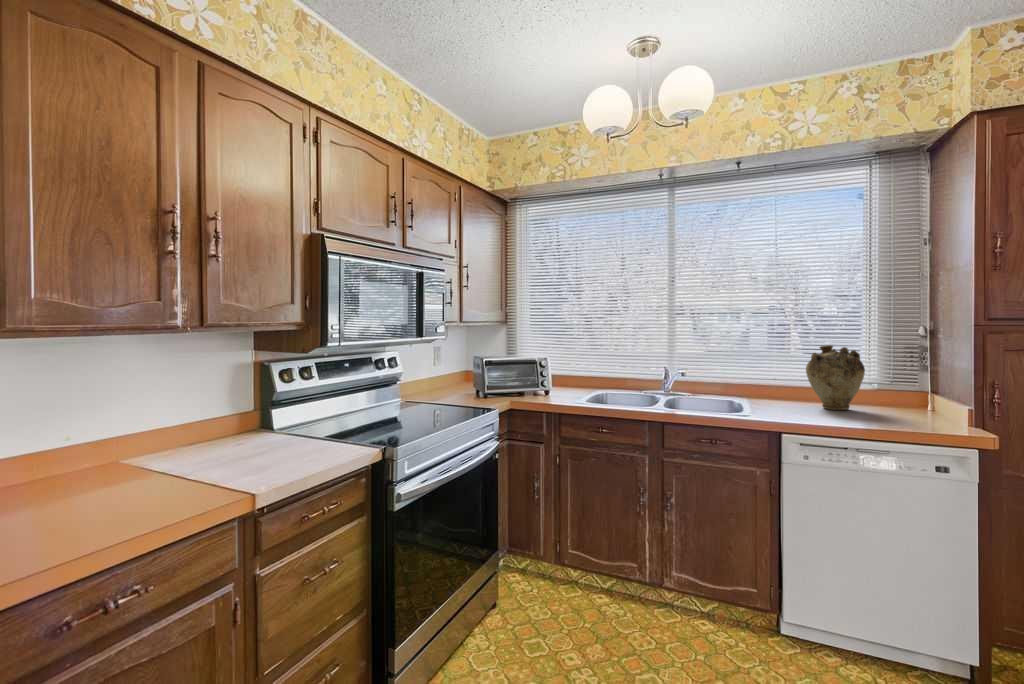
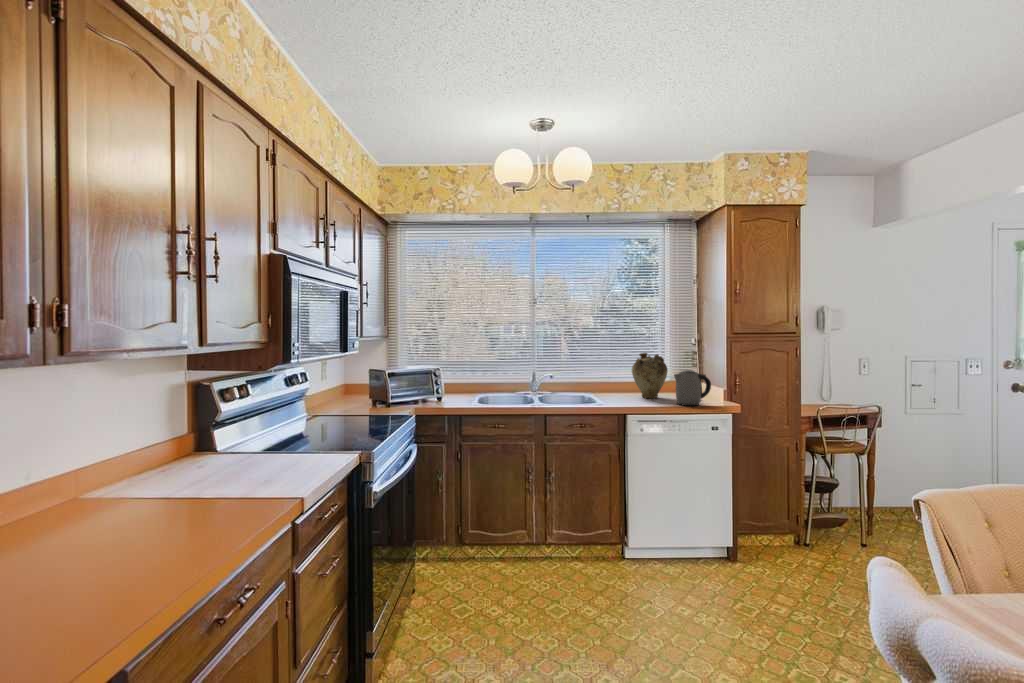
kettle: none [866,371,935,426] -> present [674,370,711,406]

